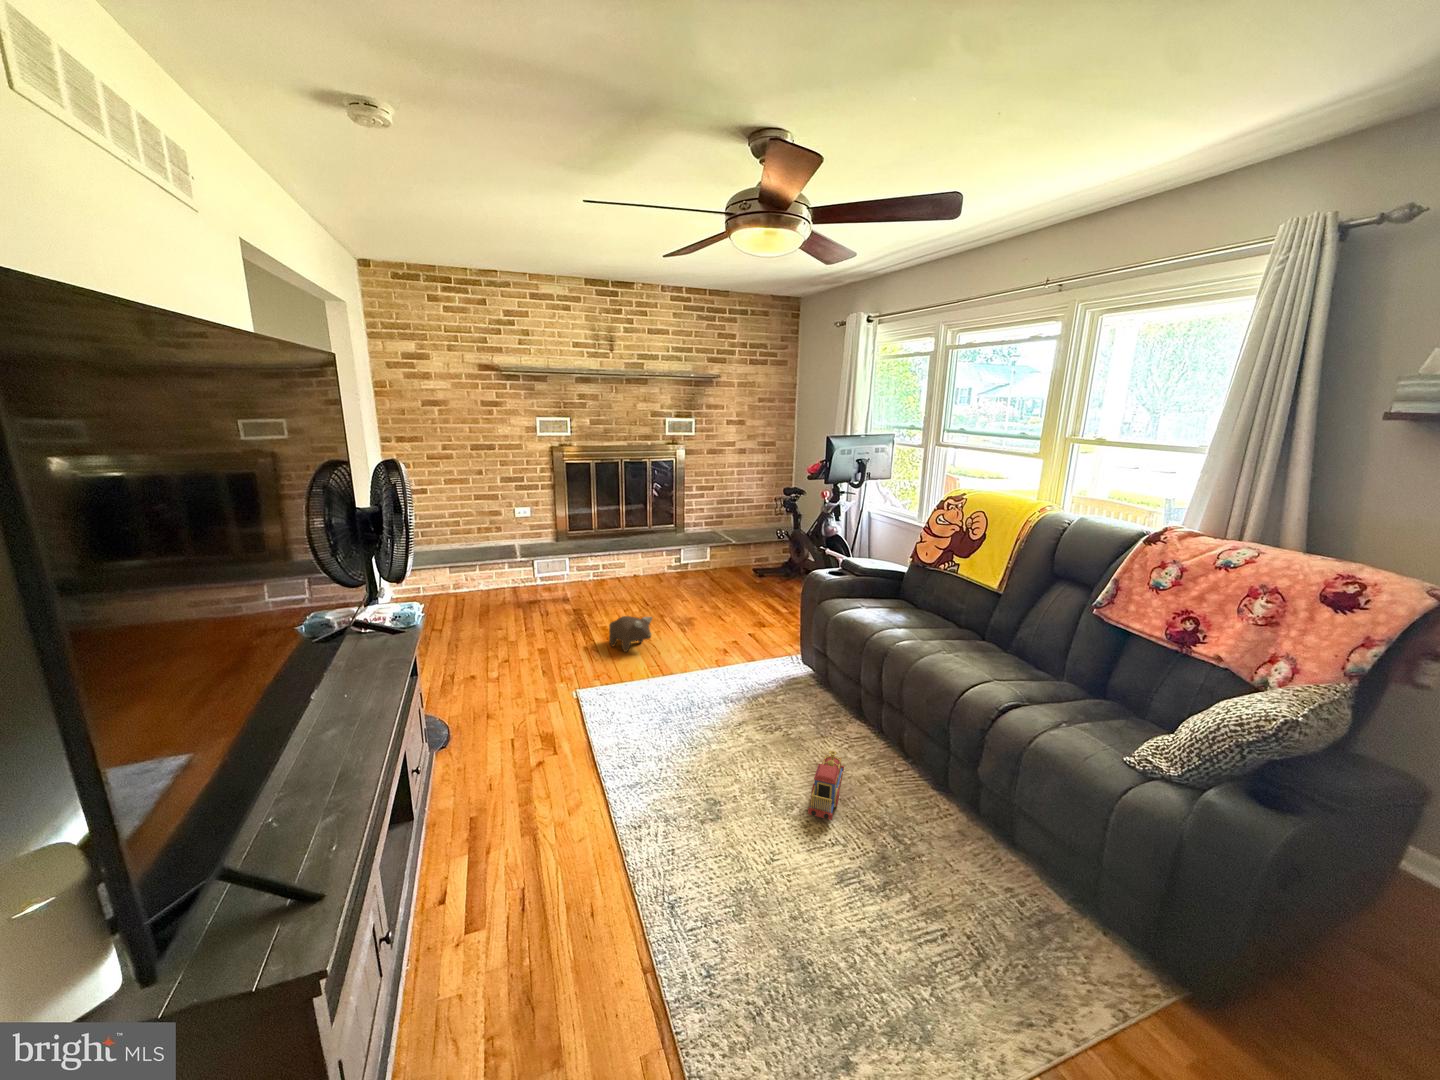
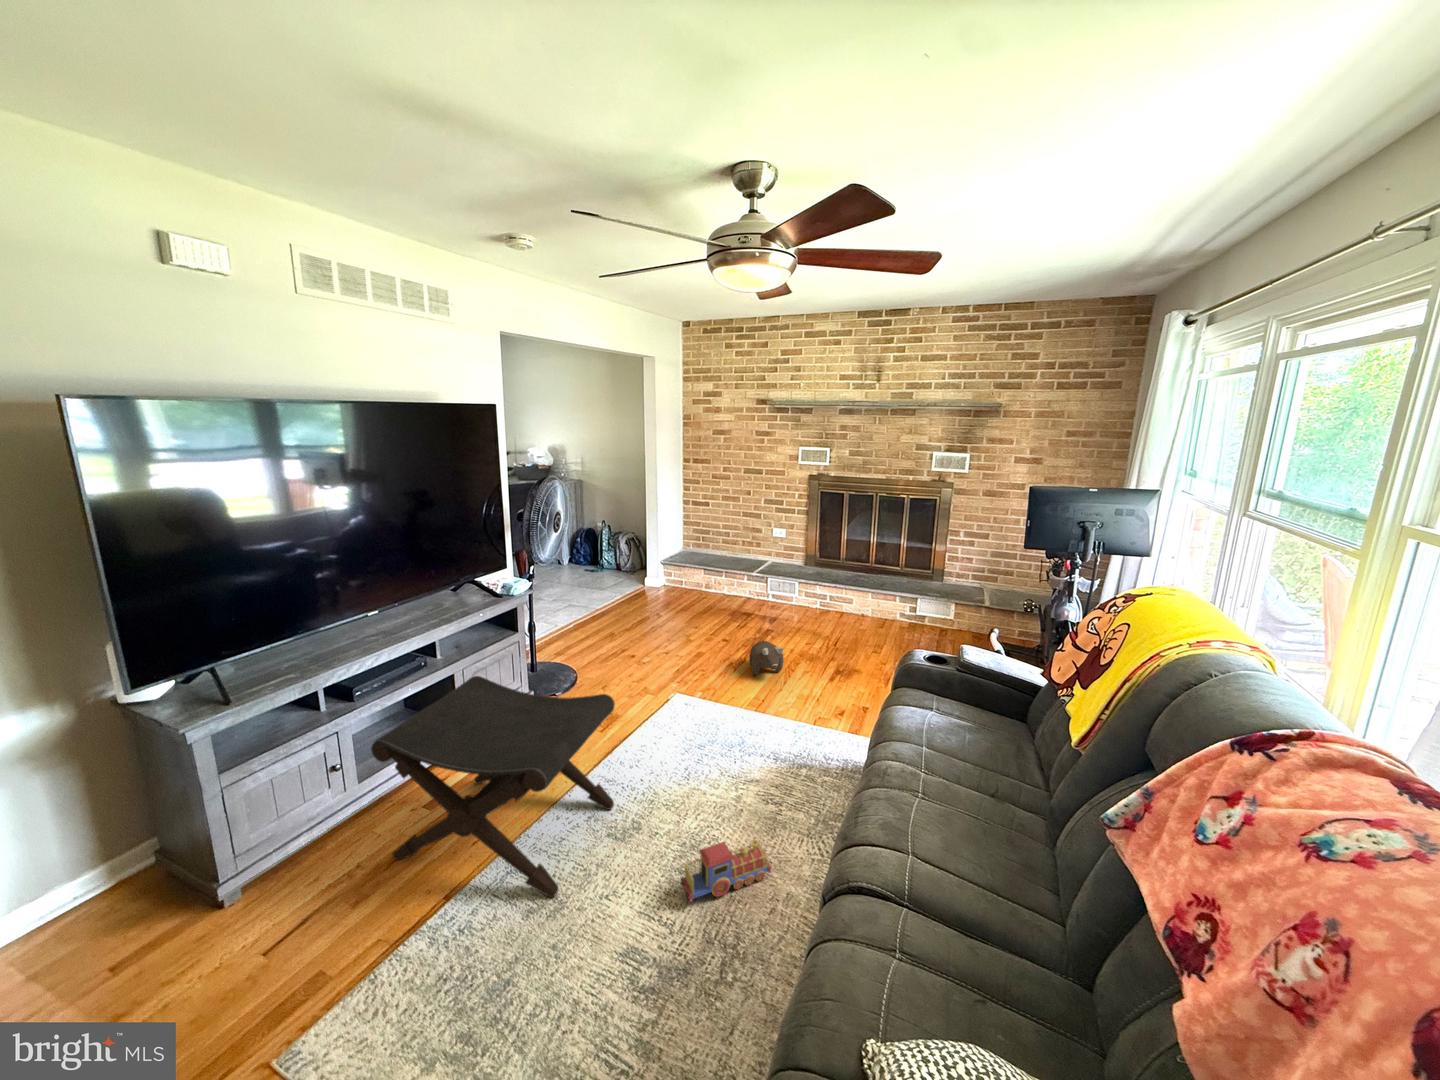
footstool: none [479,689,750,1003] -> present [371,676,615,897]

